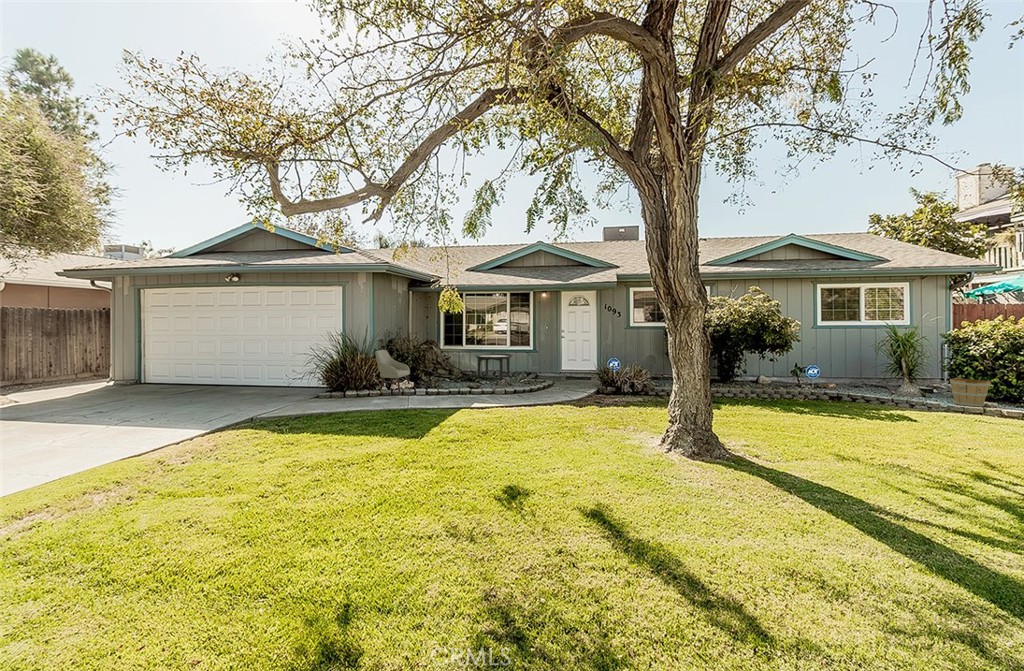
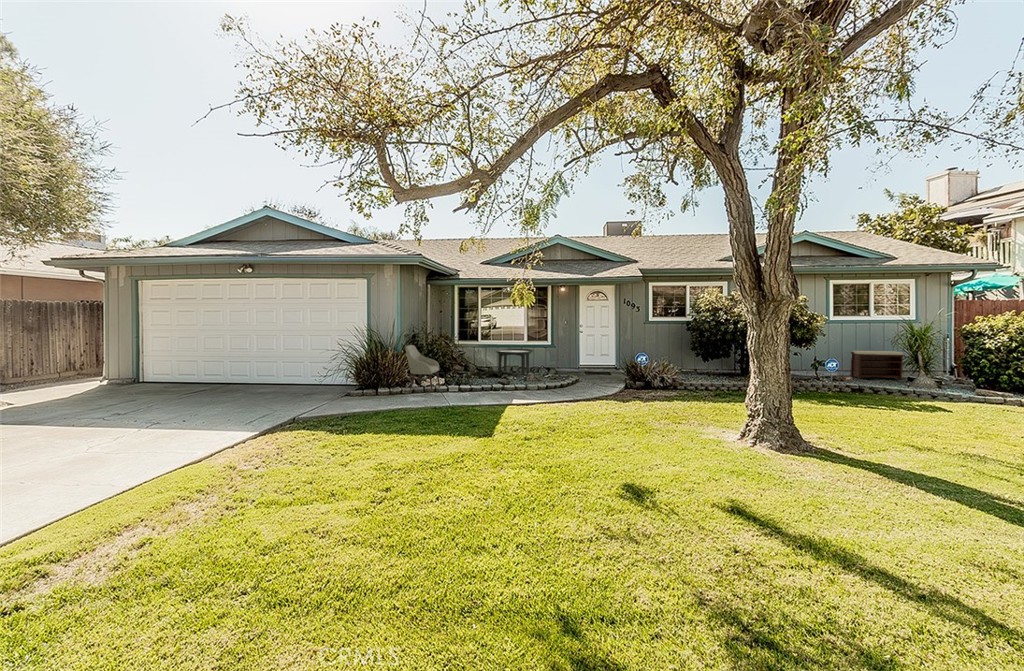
bench: none [838,357,895,387] -> present [850,350,905,380]
wooden bucket: present [950,378,991,407] -> none [966,370,1007,397]

